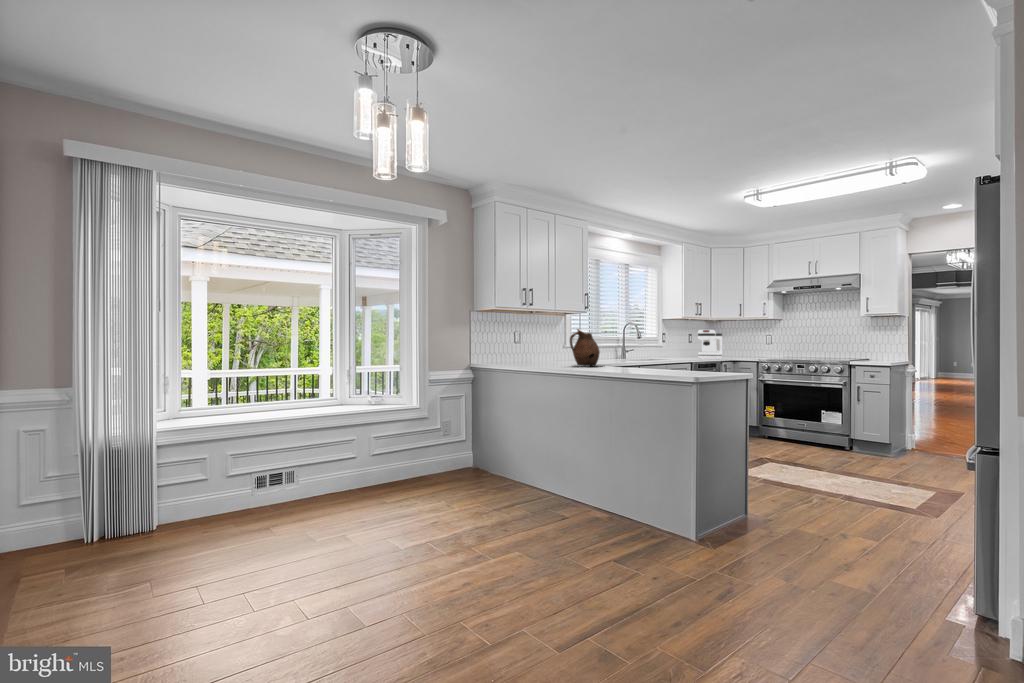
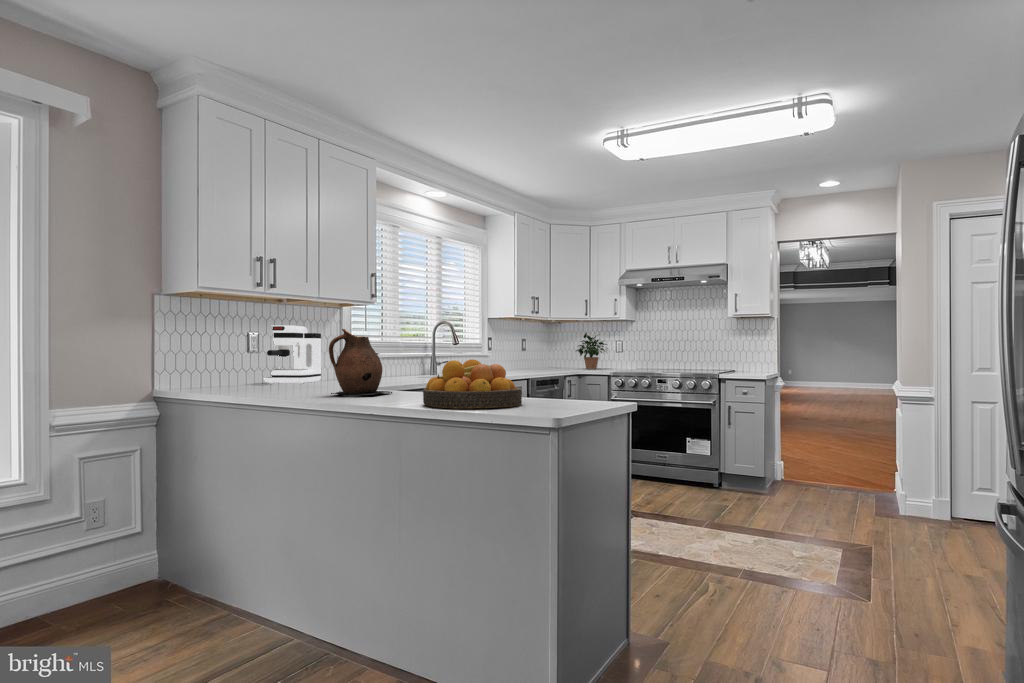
potted plant: none [730,329,760,358] -> present [576,333,607,369]
coffee maker: present [698,330,722,359] -> present [264,325,321,384]
fruit bowl: none [627,345,683,371] -> present [423,359,522,409]

